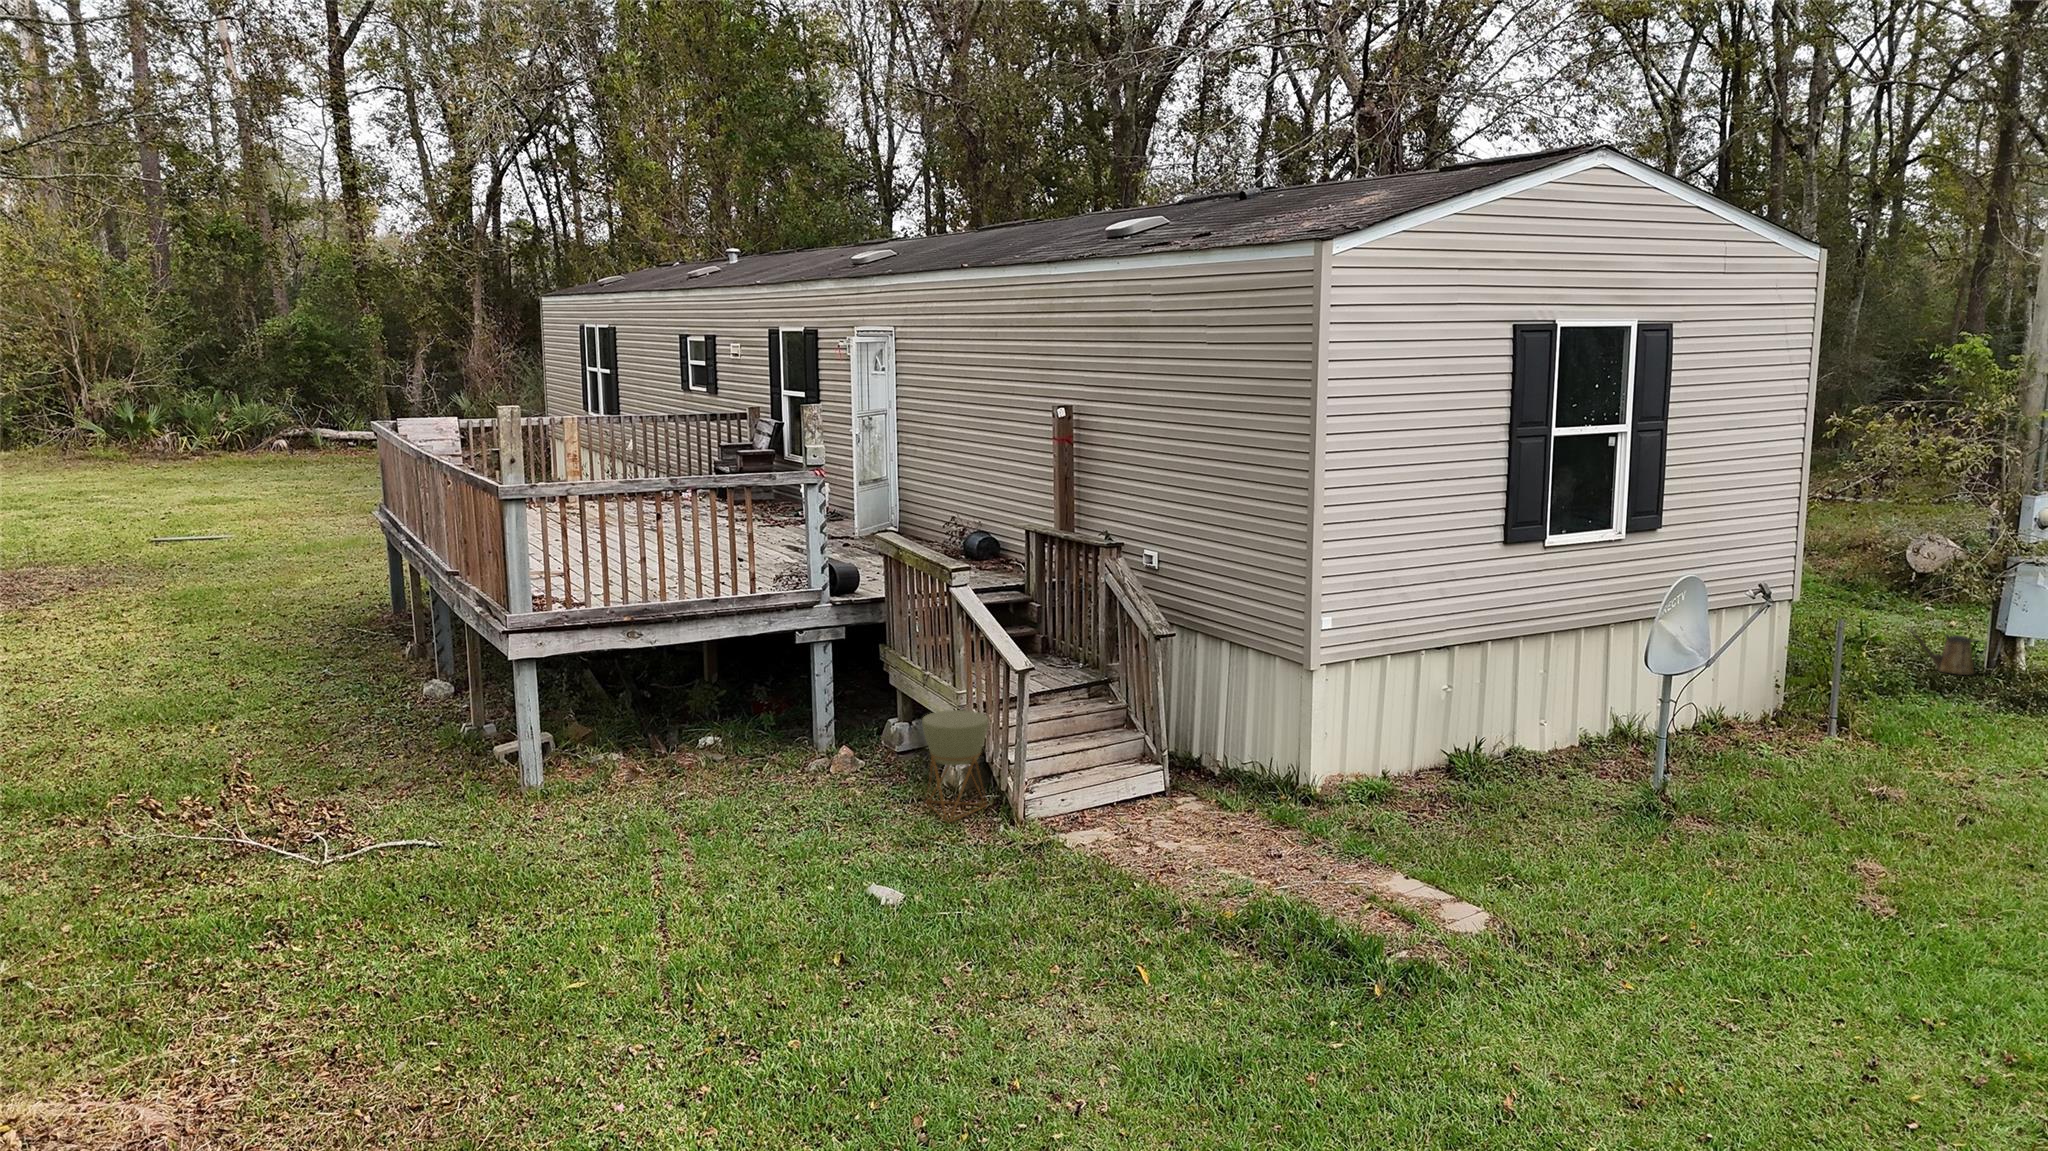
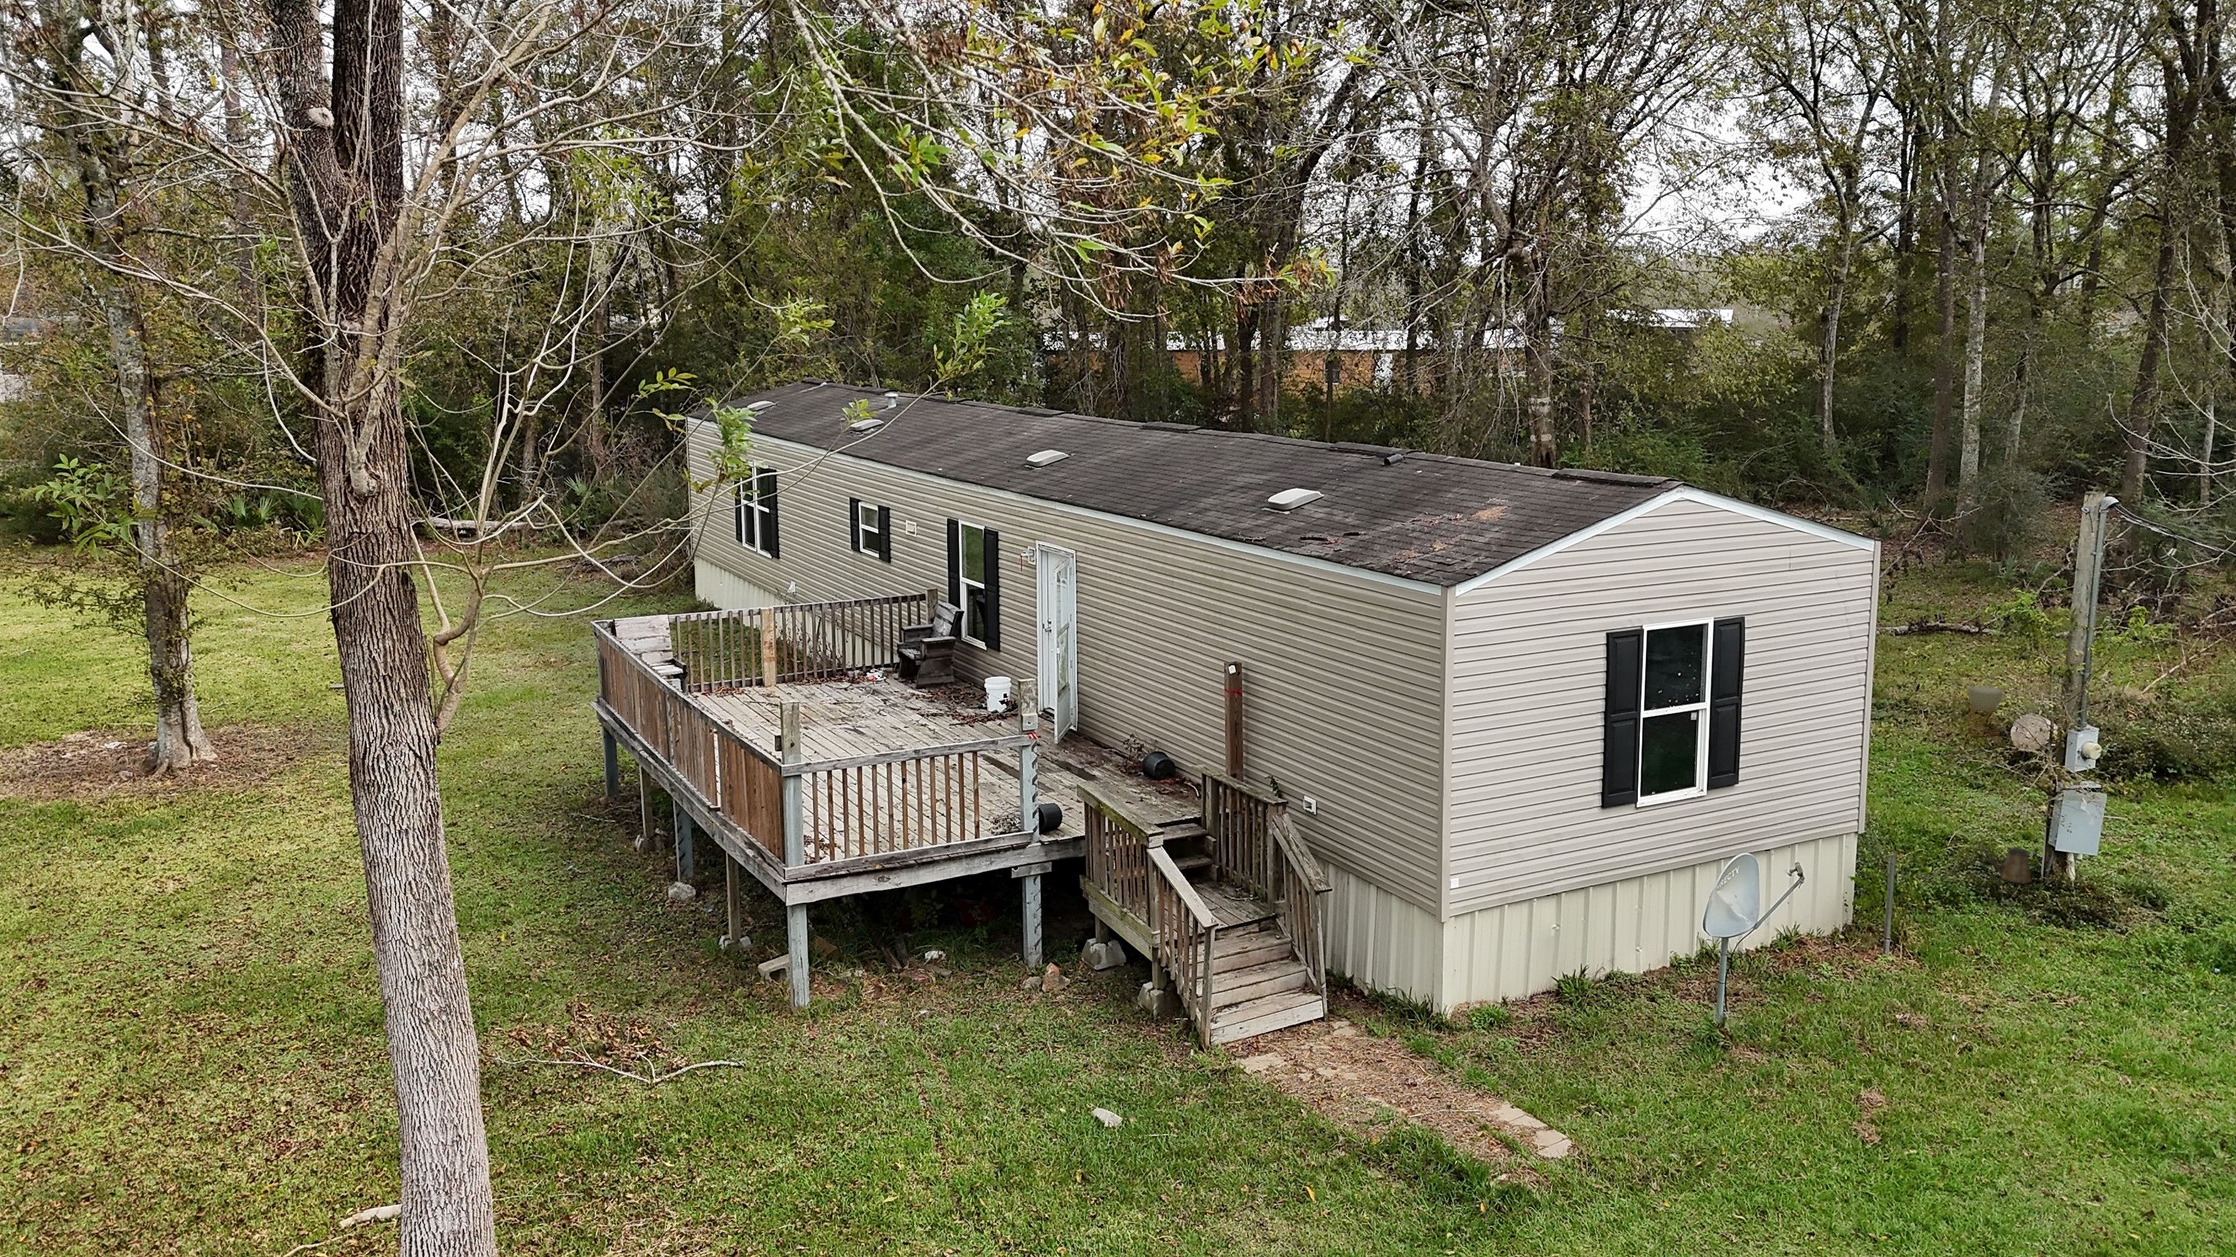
planter: present [922,710,989,823] -> present [1968,686,2003,736]

